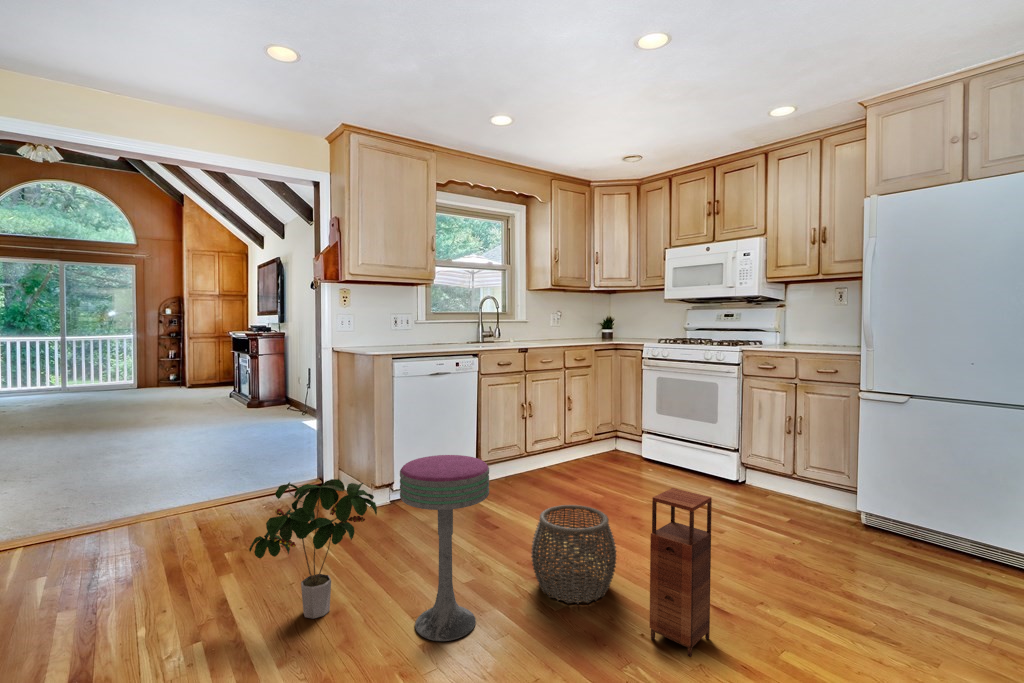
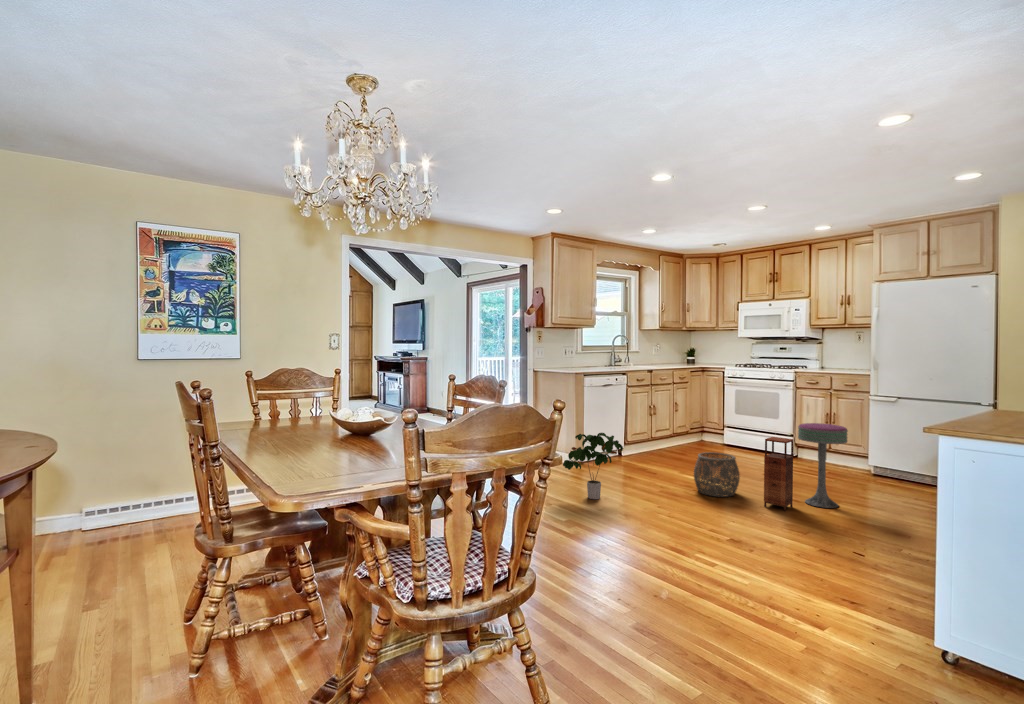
bar stool: present [400,455,489,641] -> present [798,423,848,508]

